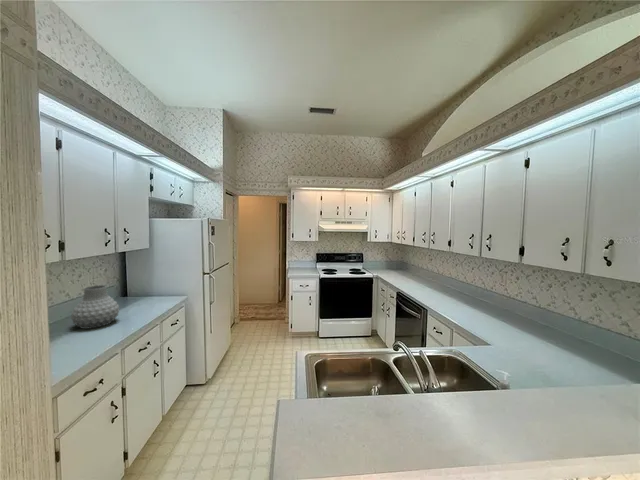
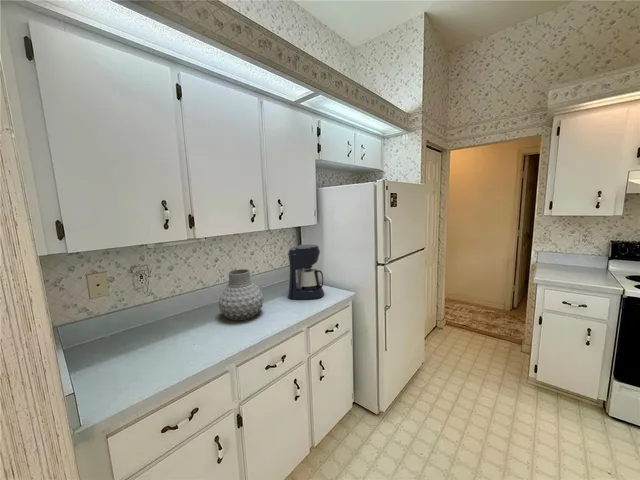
coffee maker: none [128,263,163,308] -> present [288,245,324,299]

